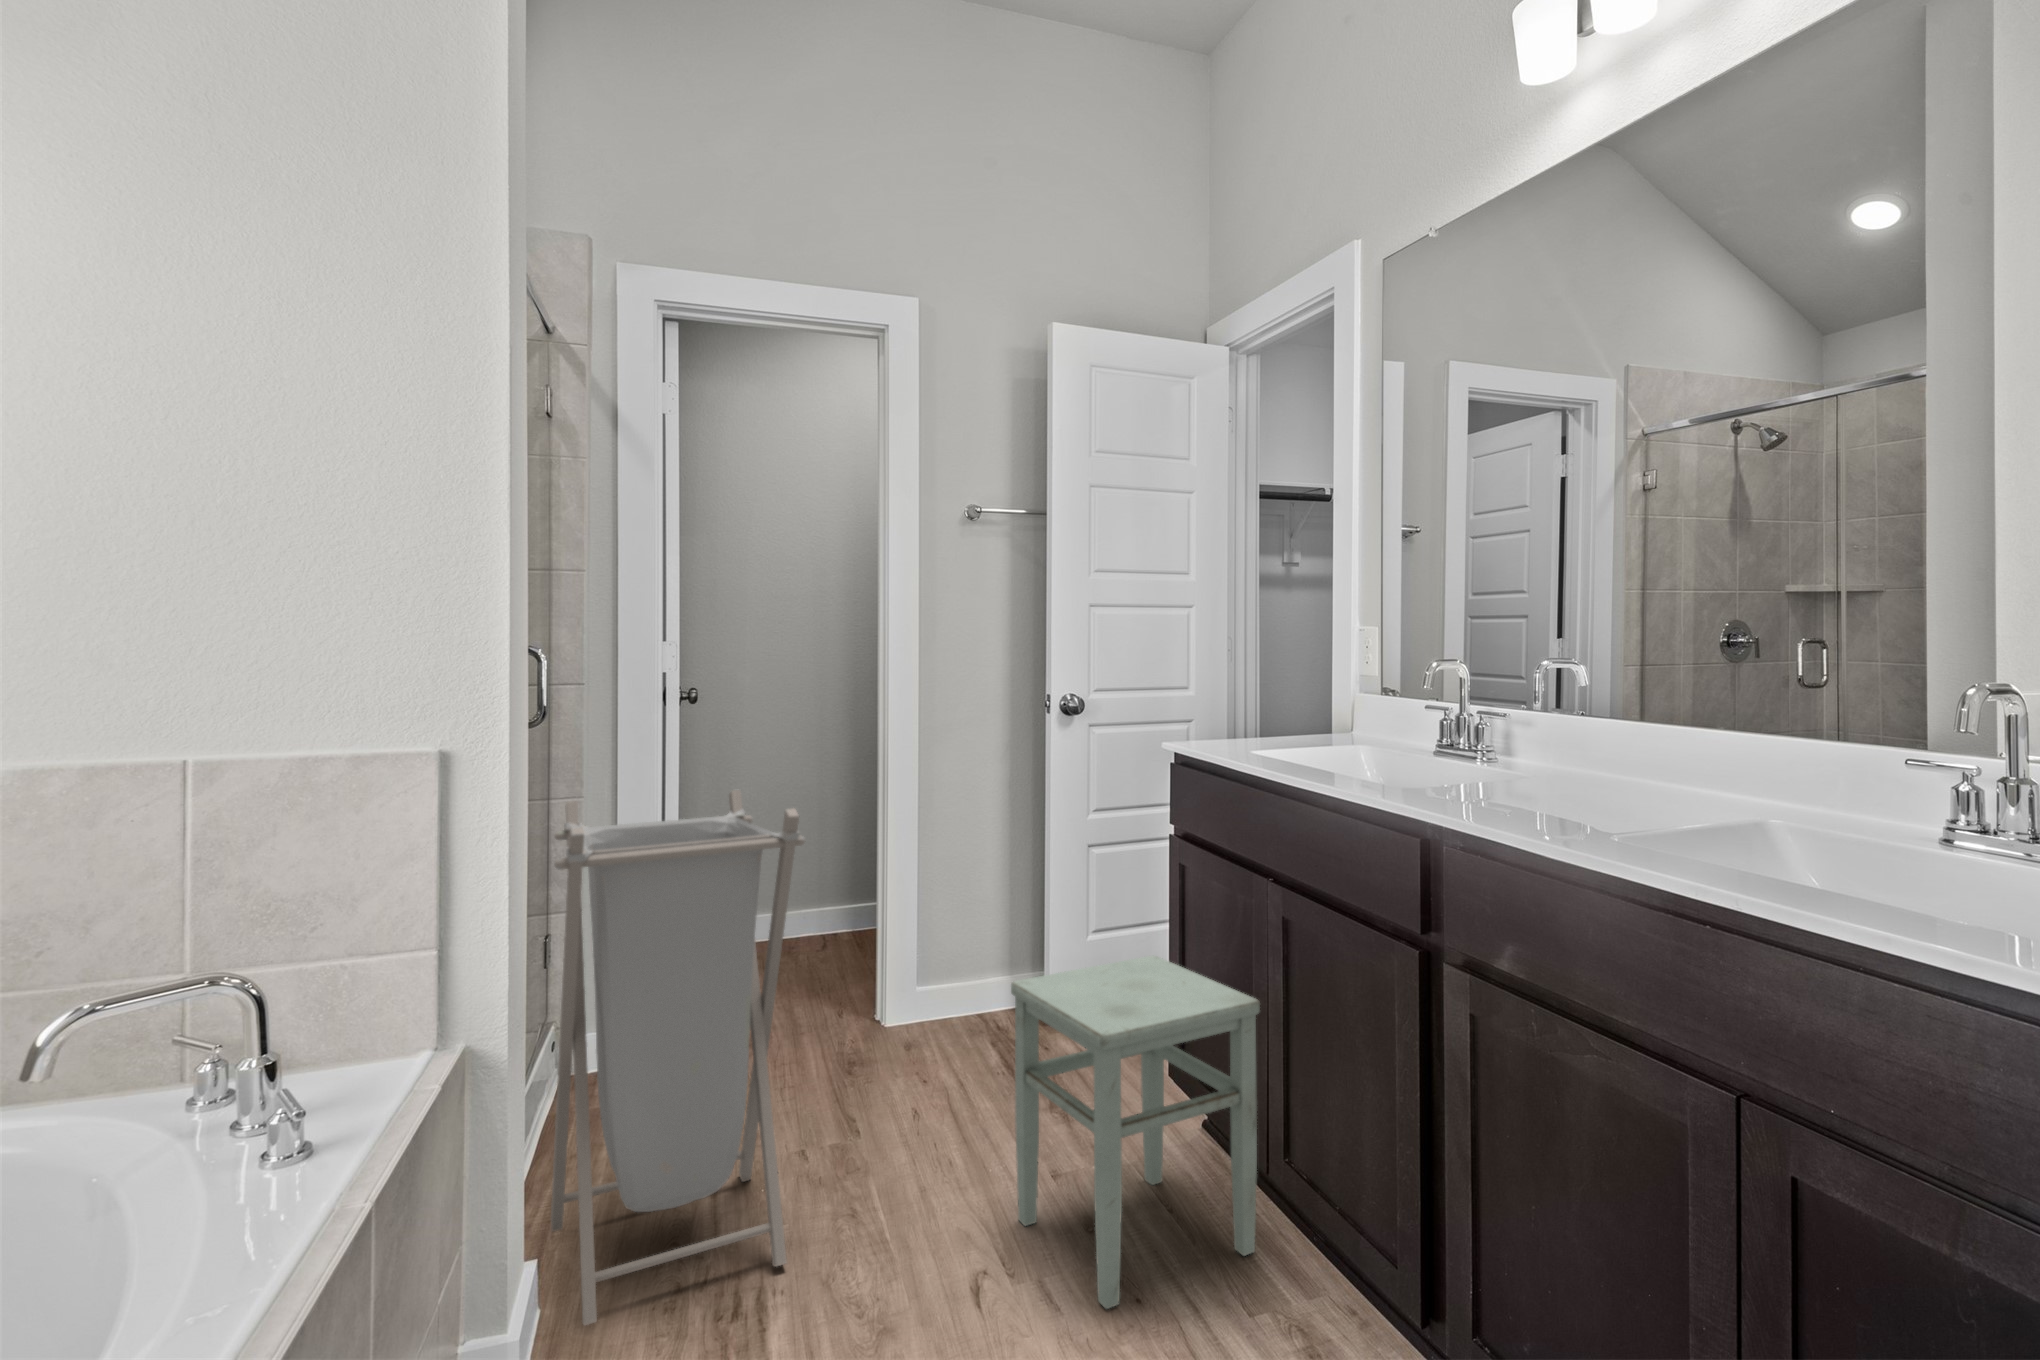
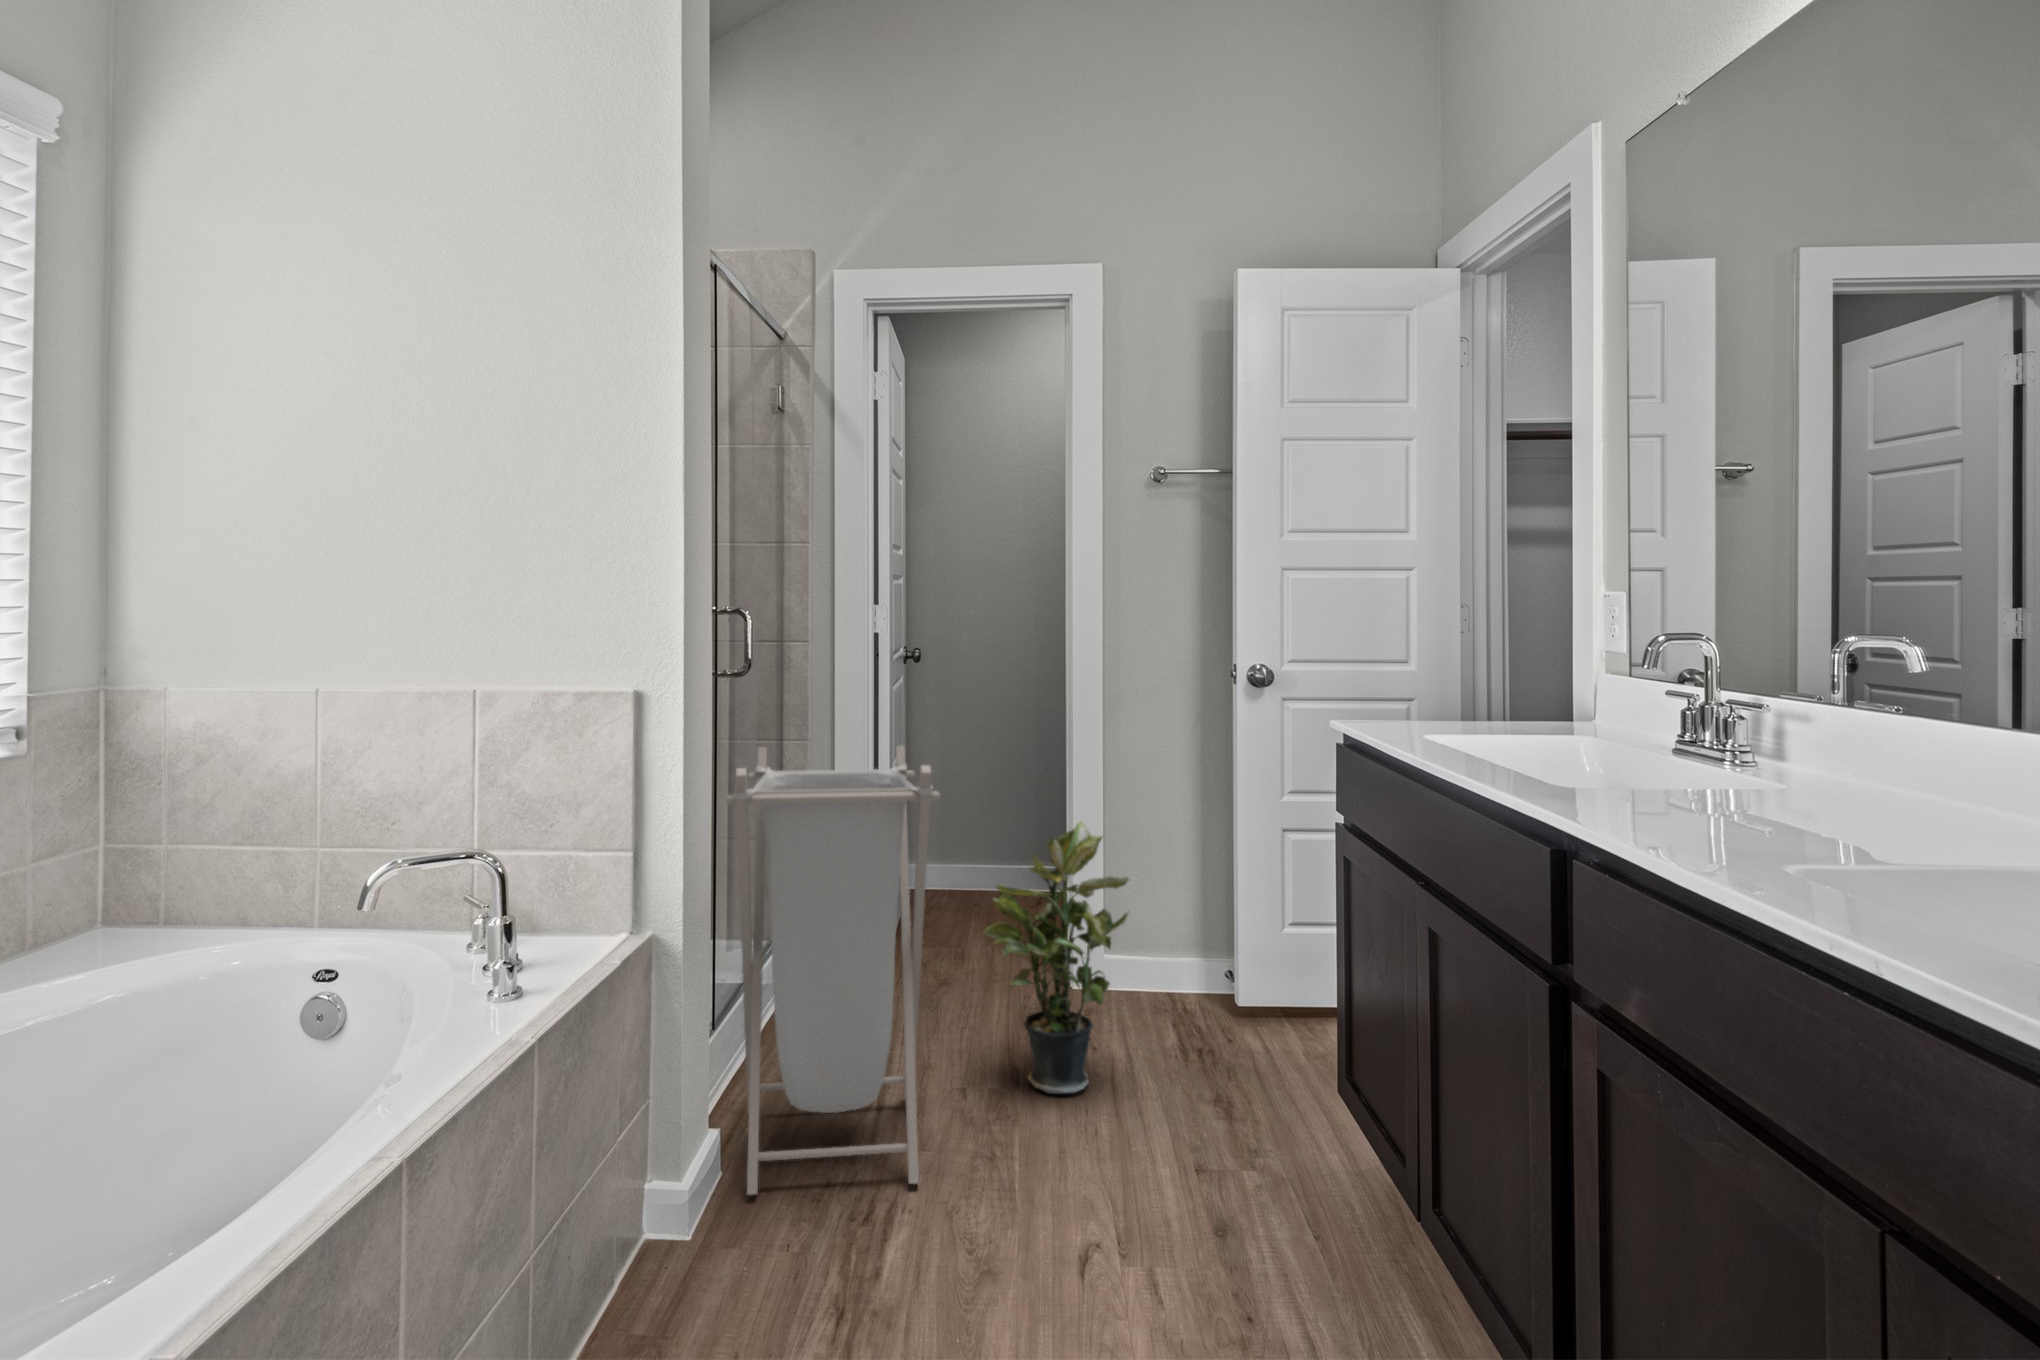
potted plant: none [820,855,971,1140] -> present [984,822,1129,1094]
stool: present [1011,956,1260,1309] -> none [1139,948,1403,1302]

